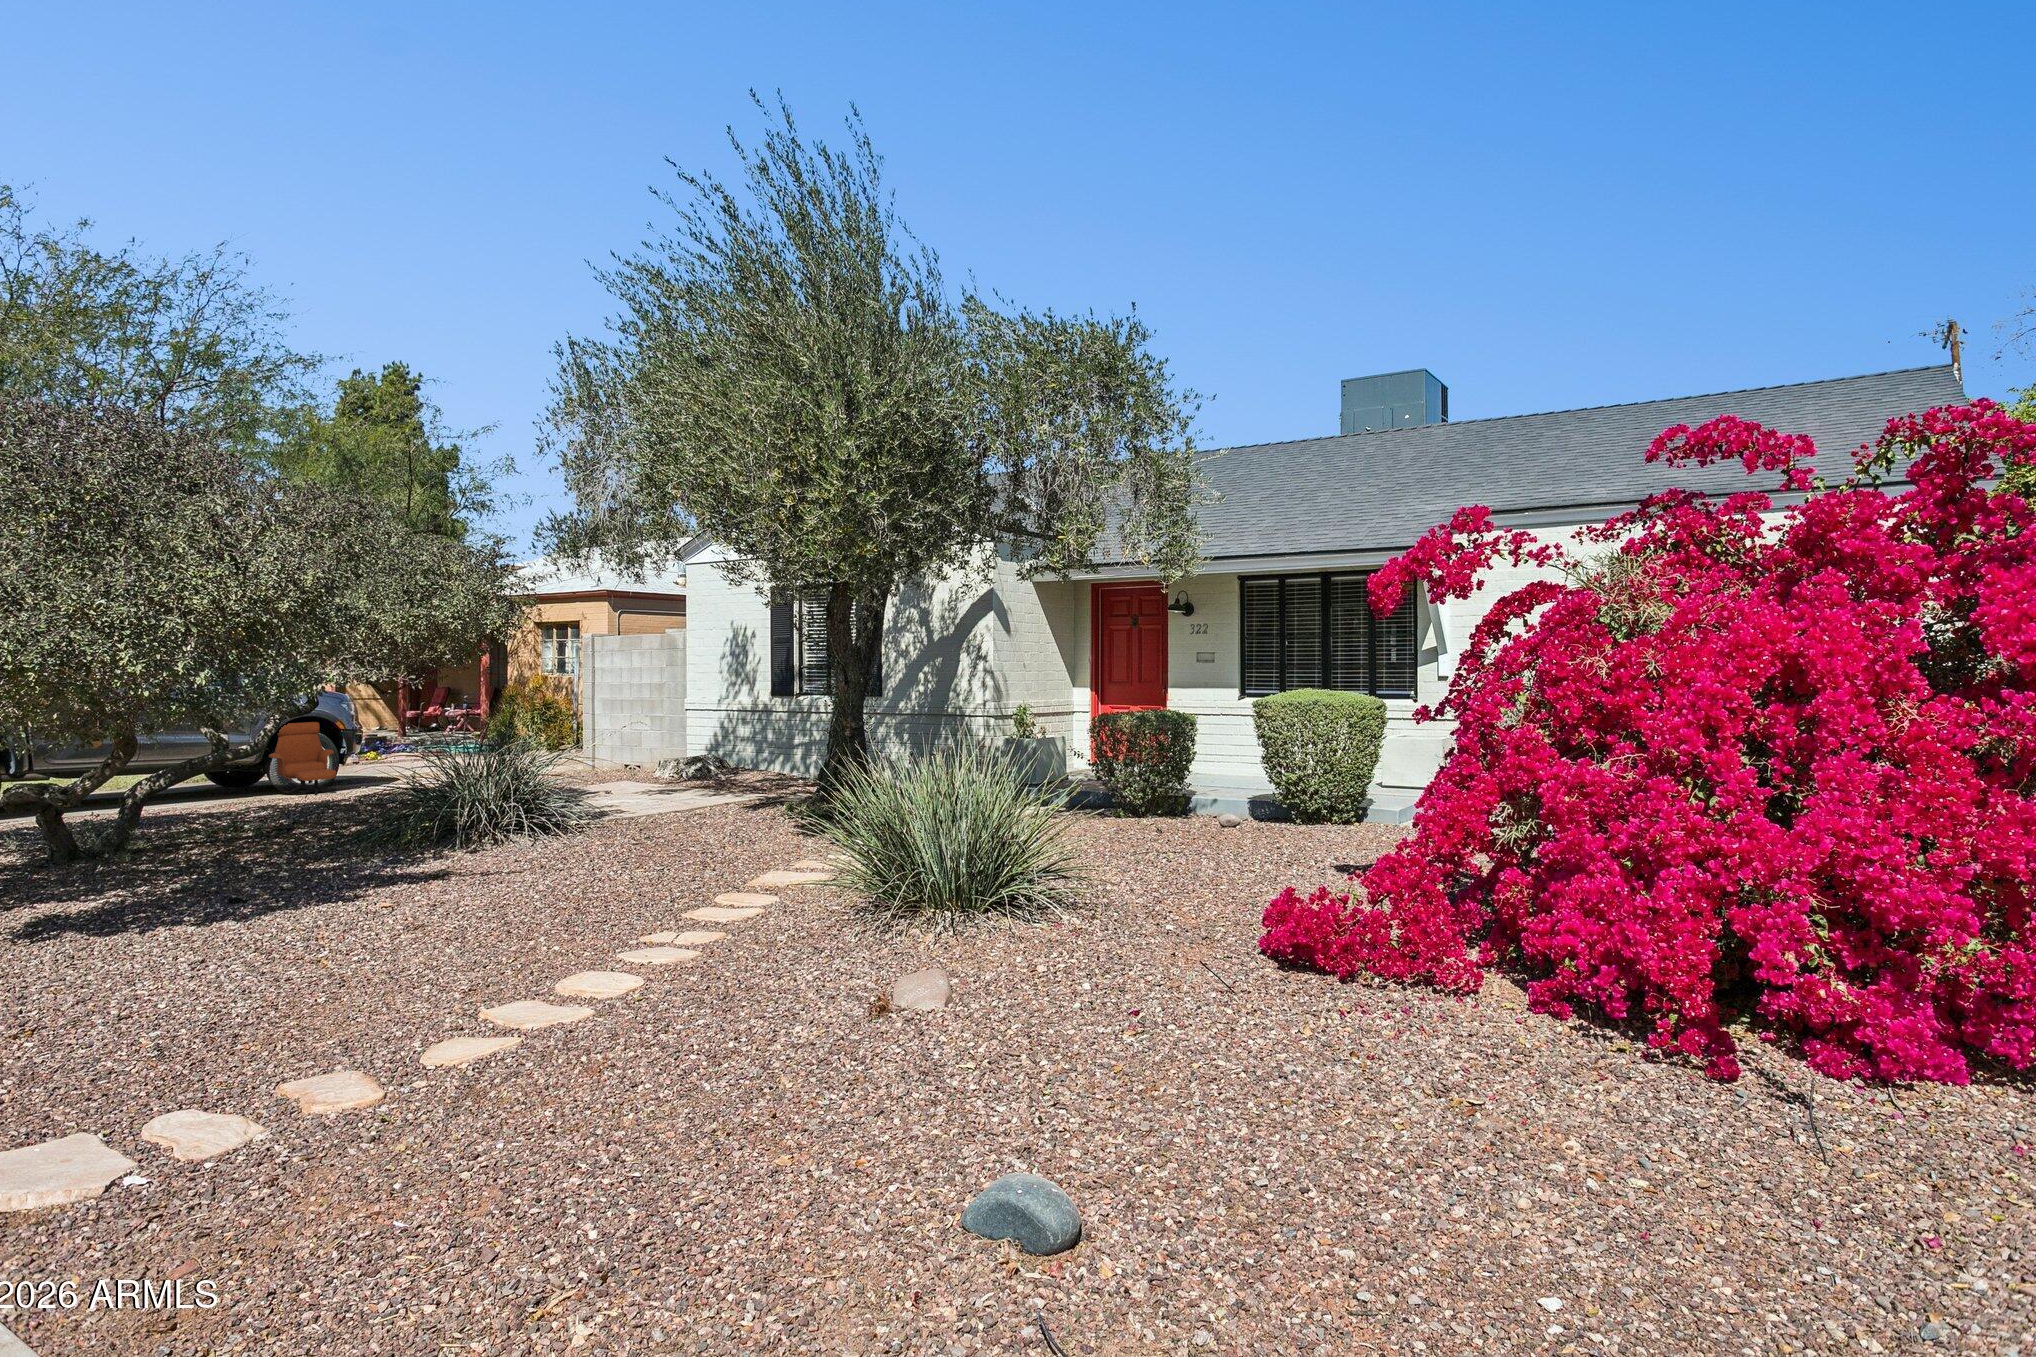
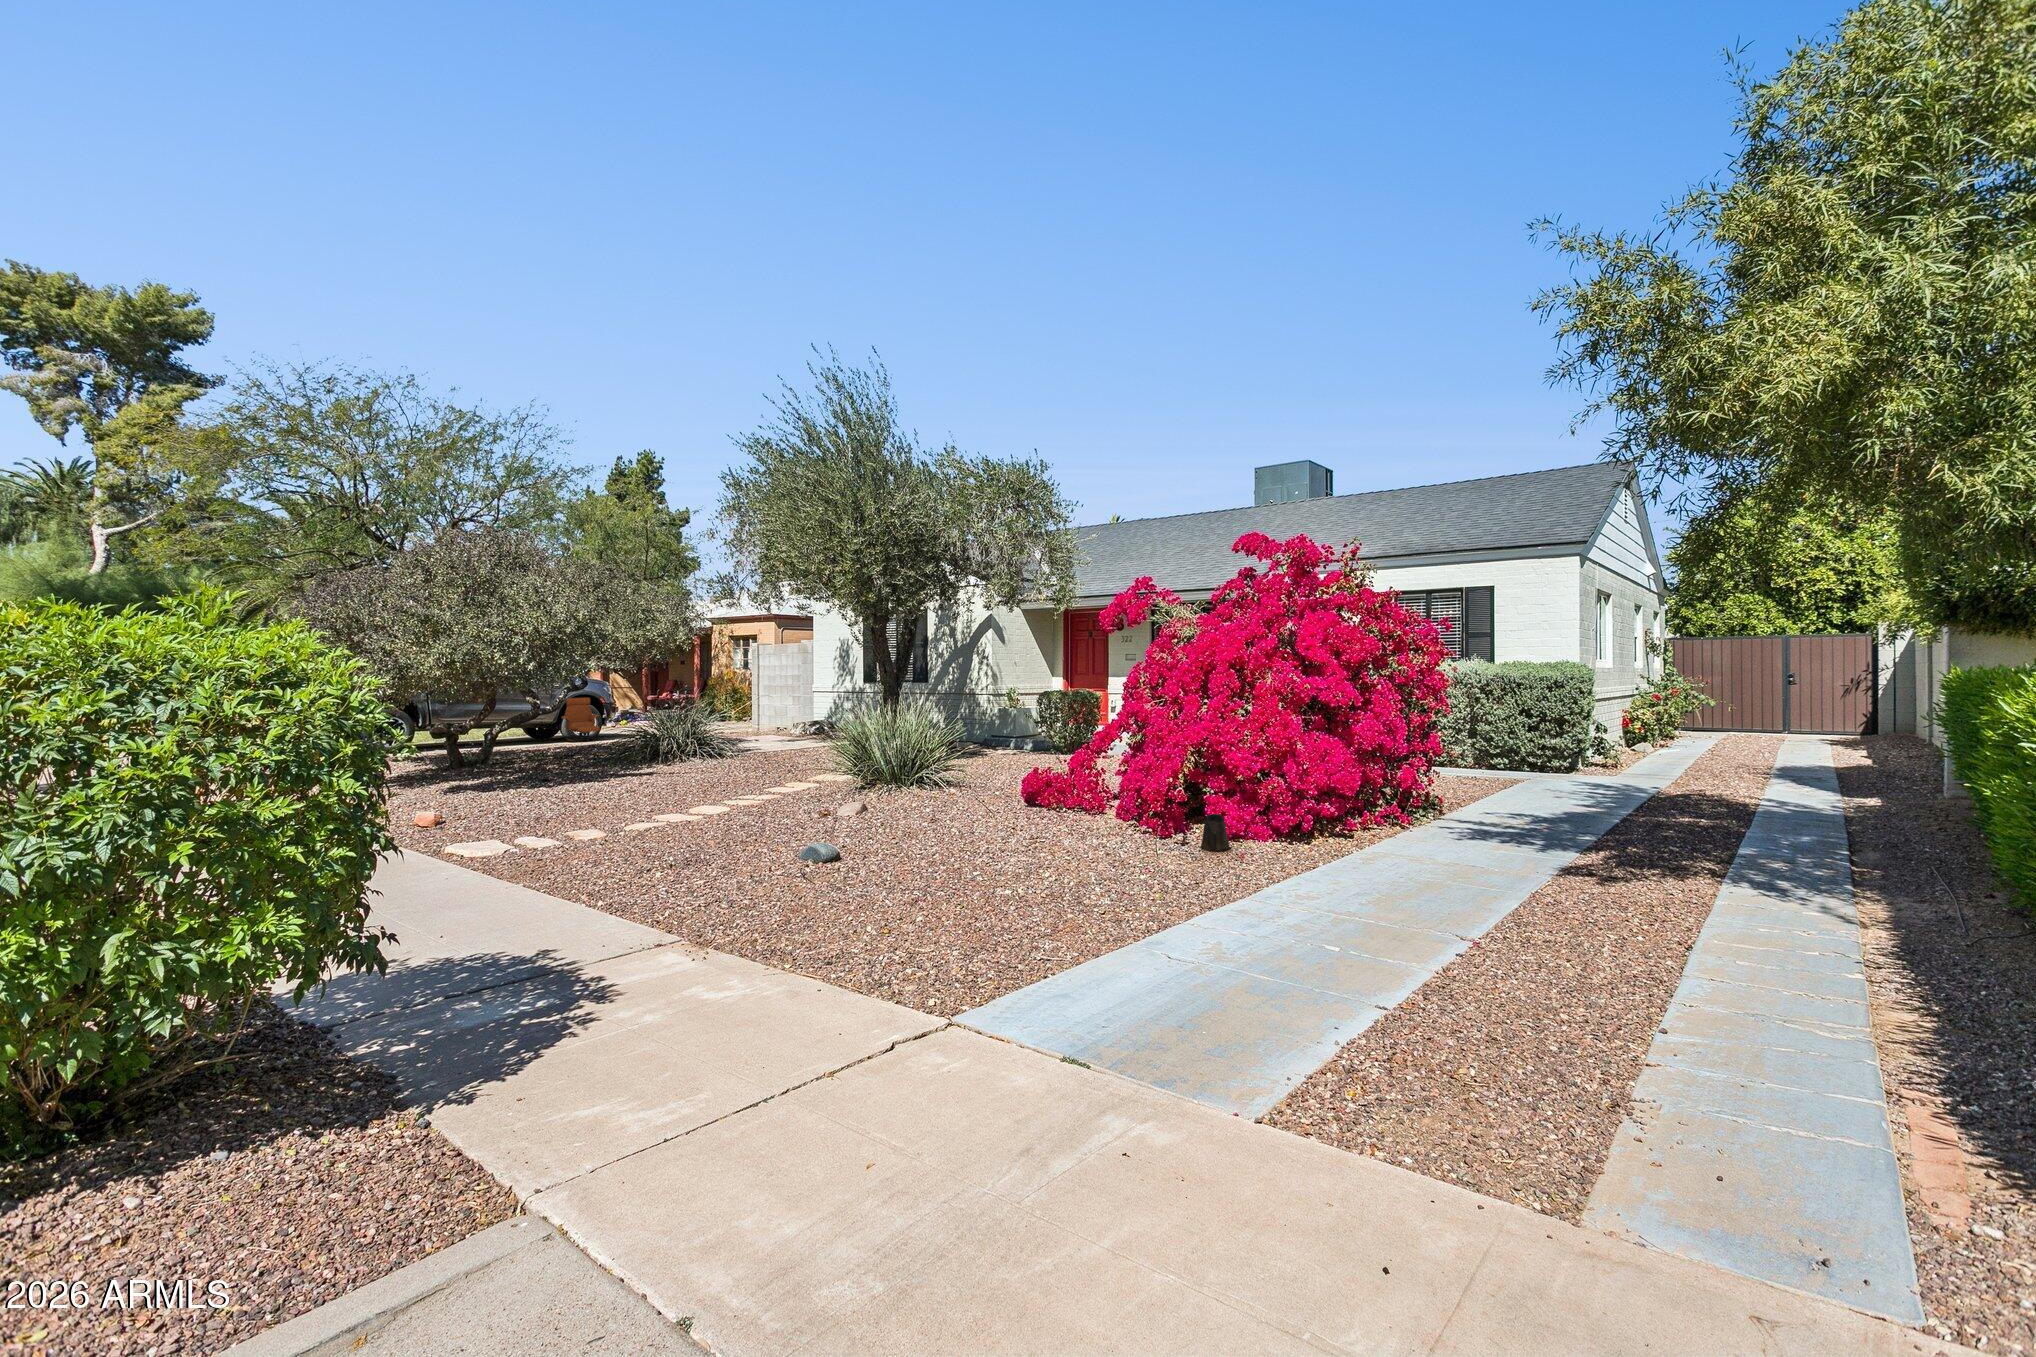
watering can: none [1838,1023,1927,1120] -> present [1200,814,1230,851]

